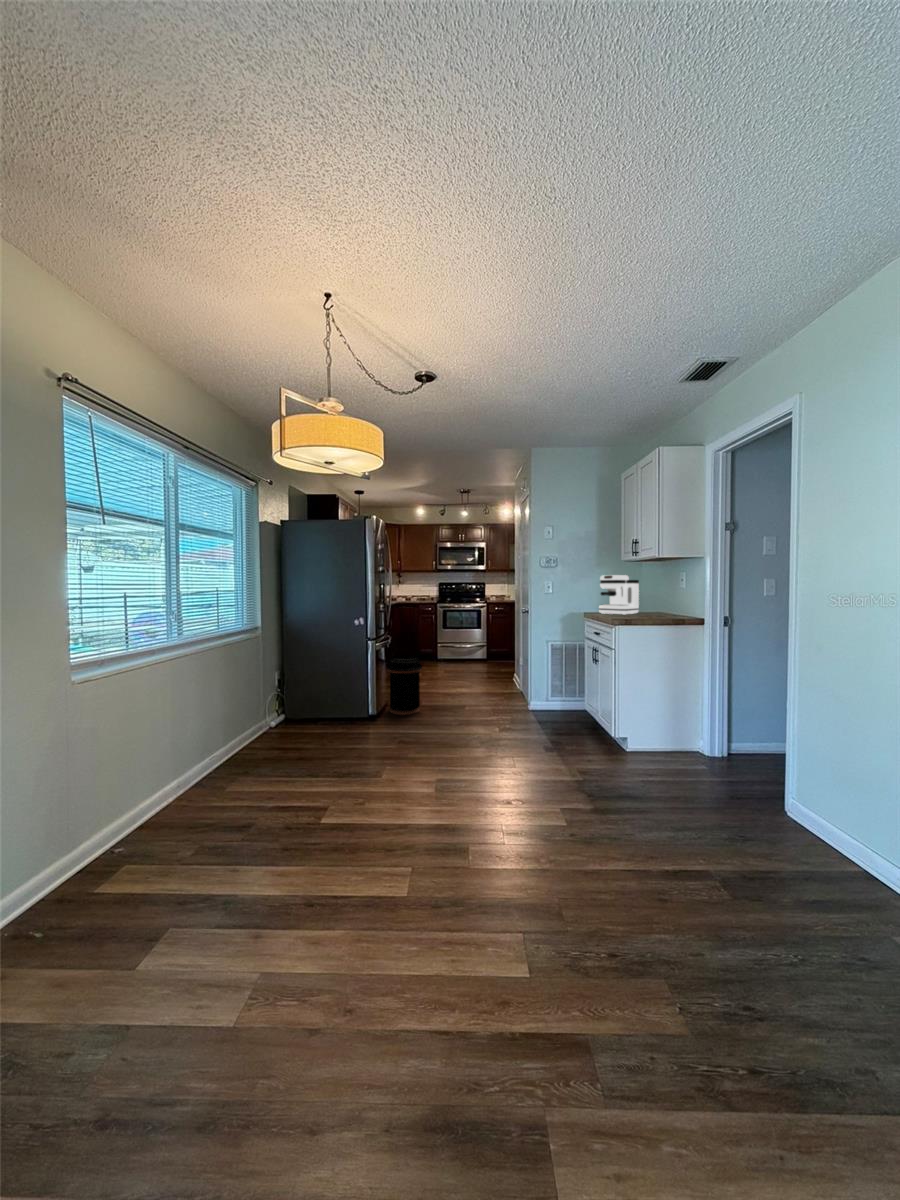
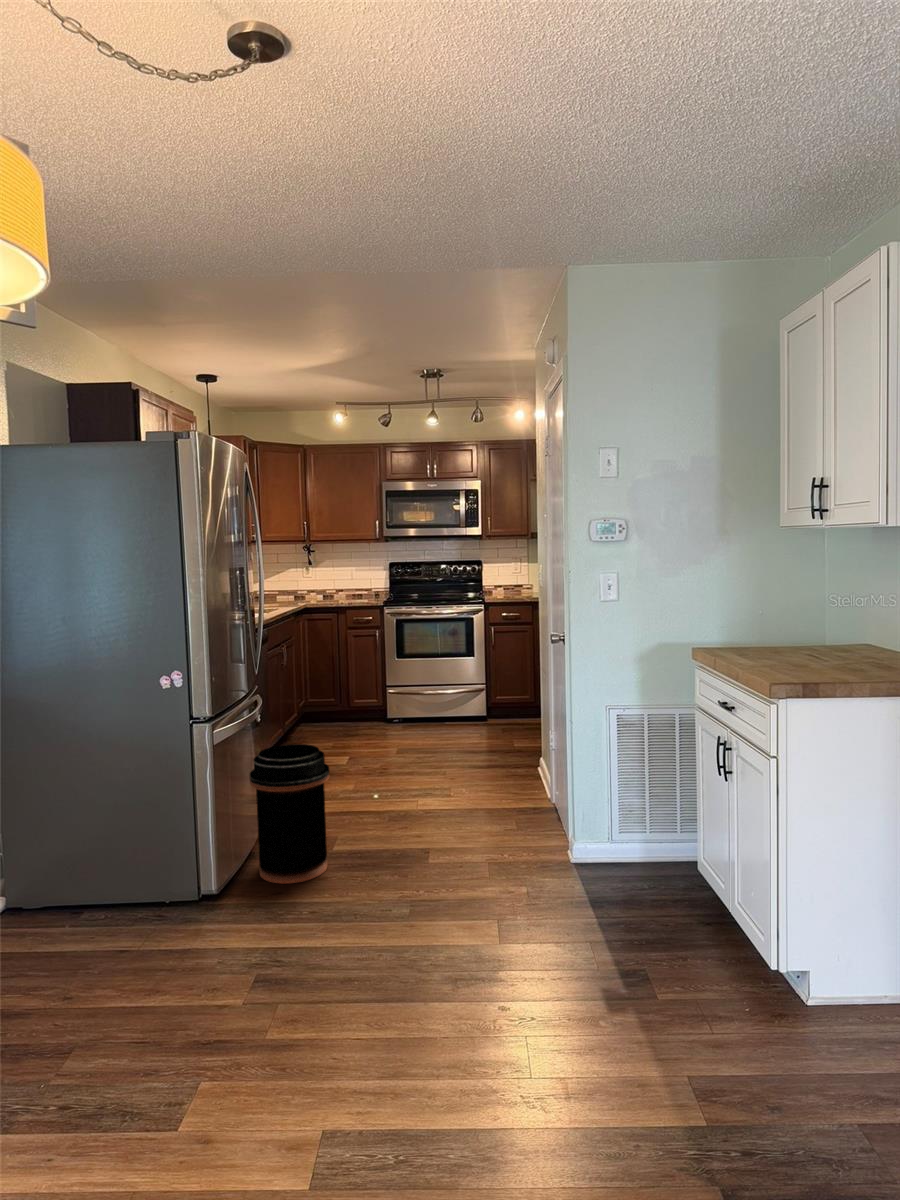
coffee maker: present [599,575,639,615] -> none [726,559,818,654]

